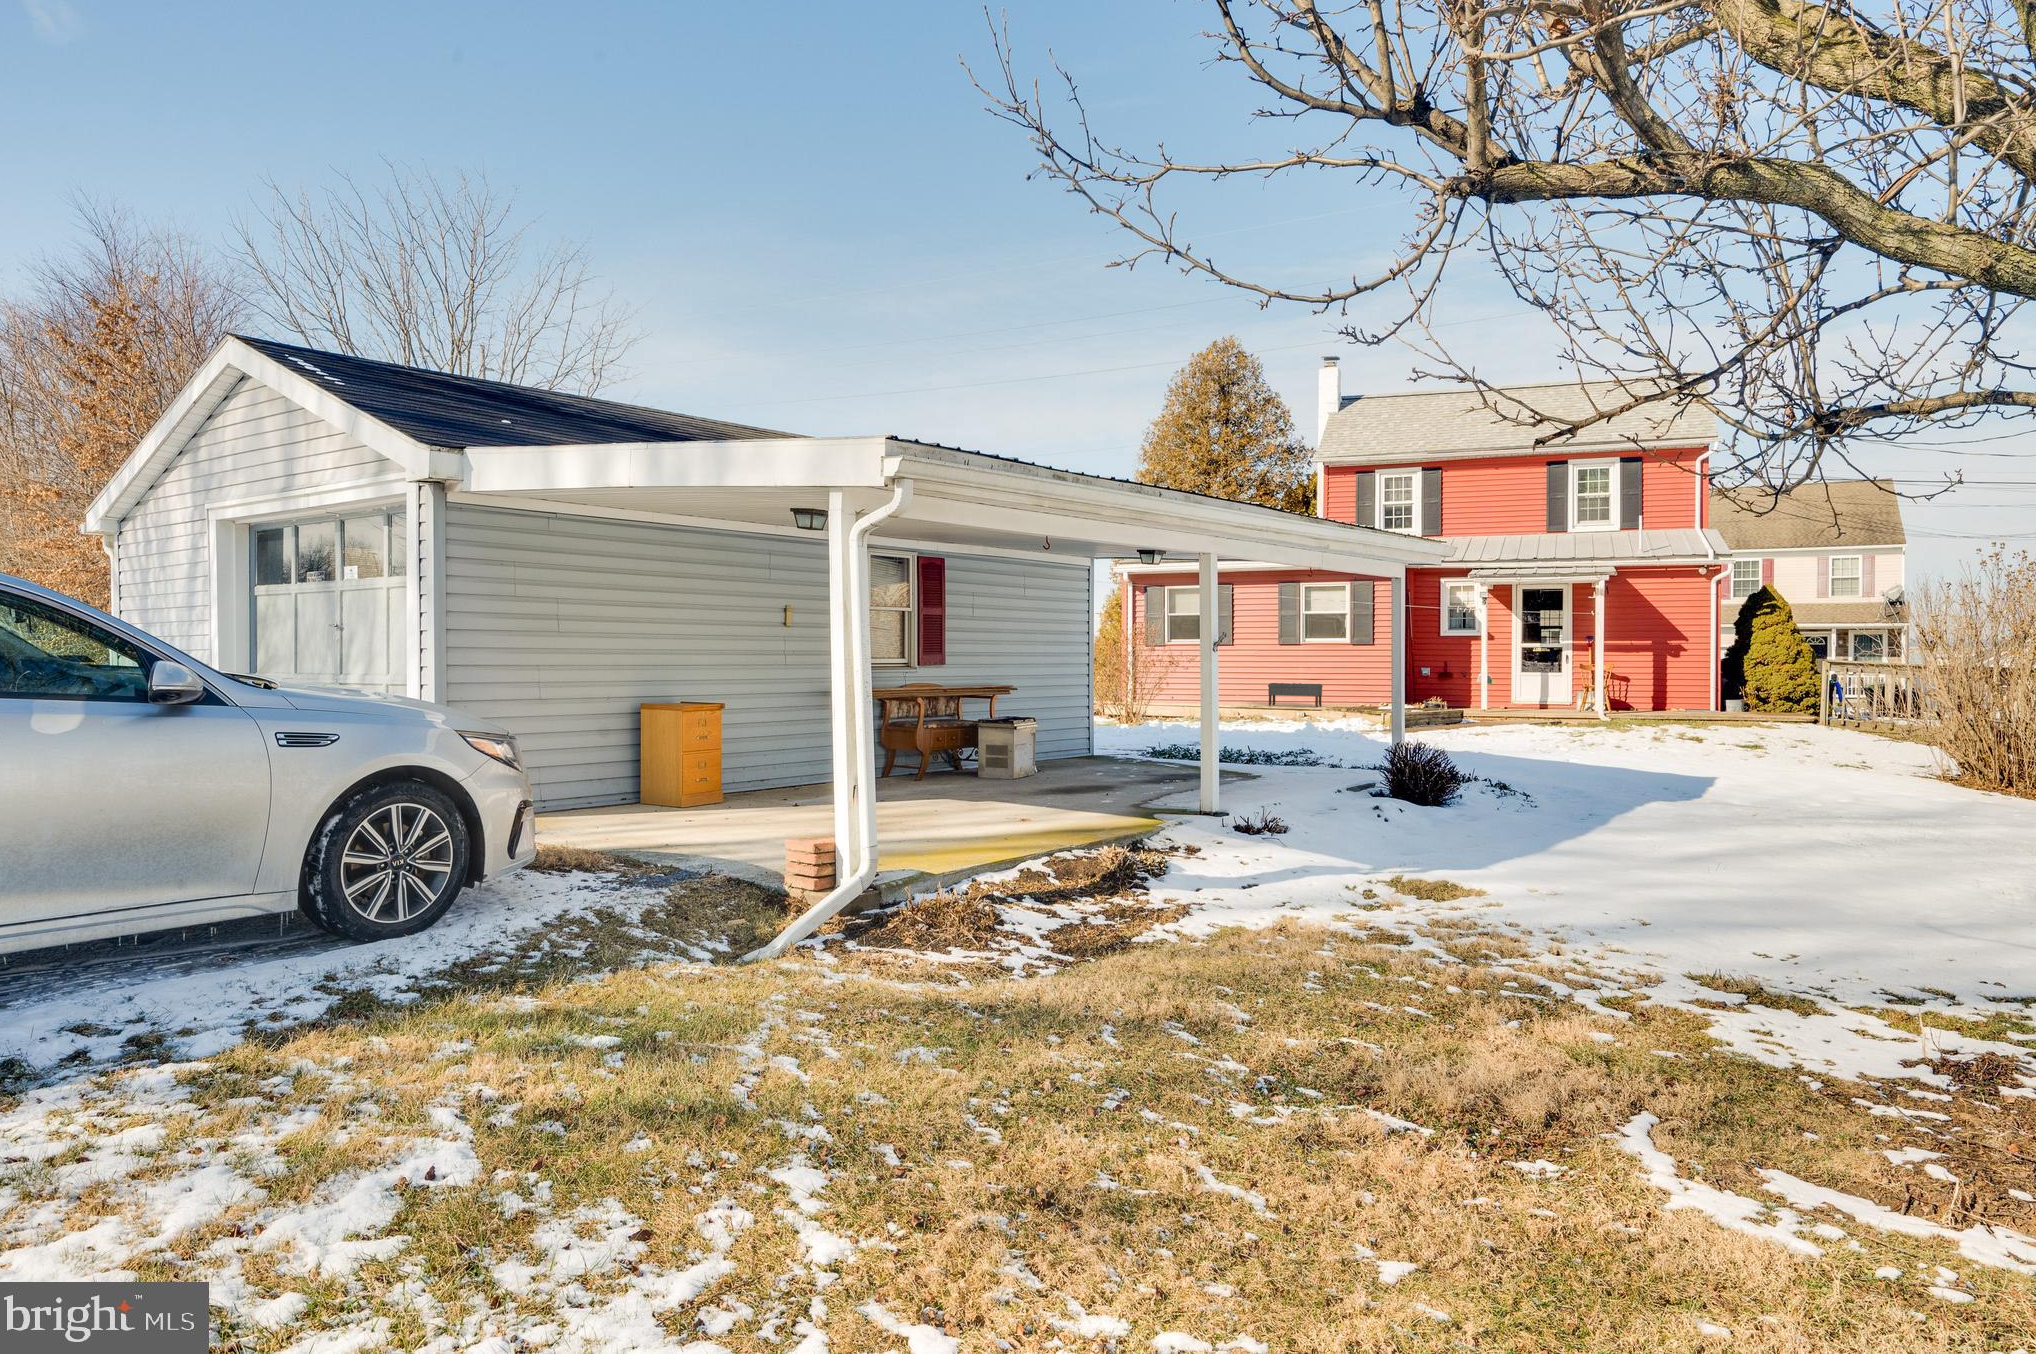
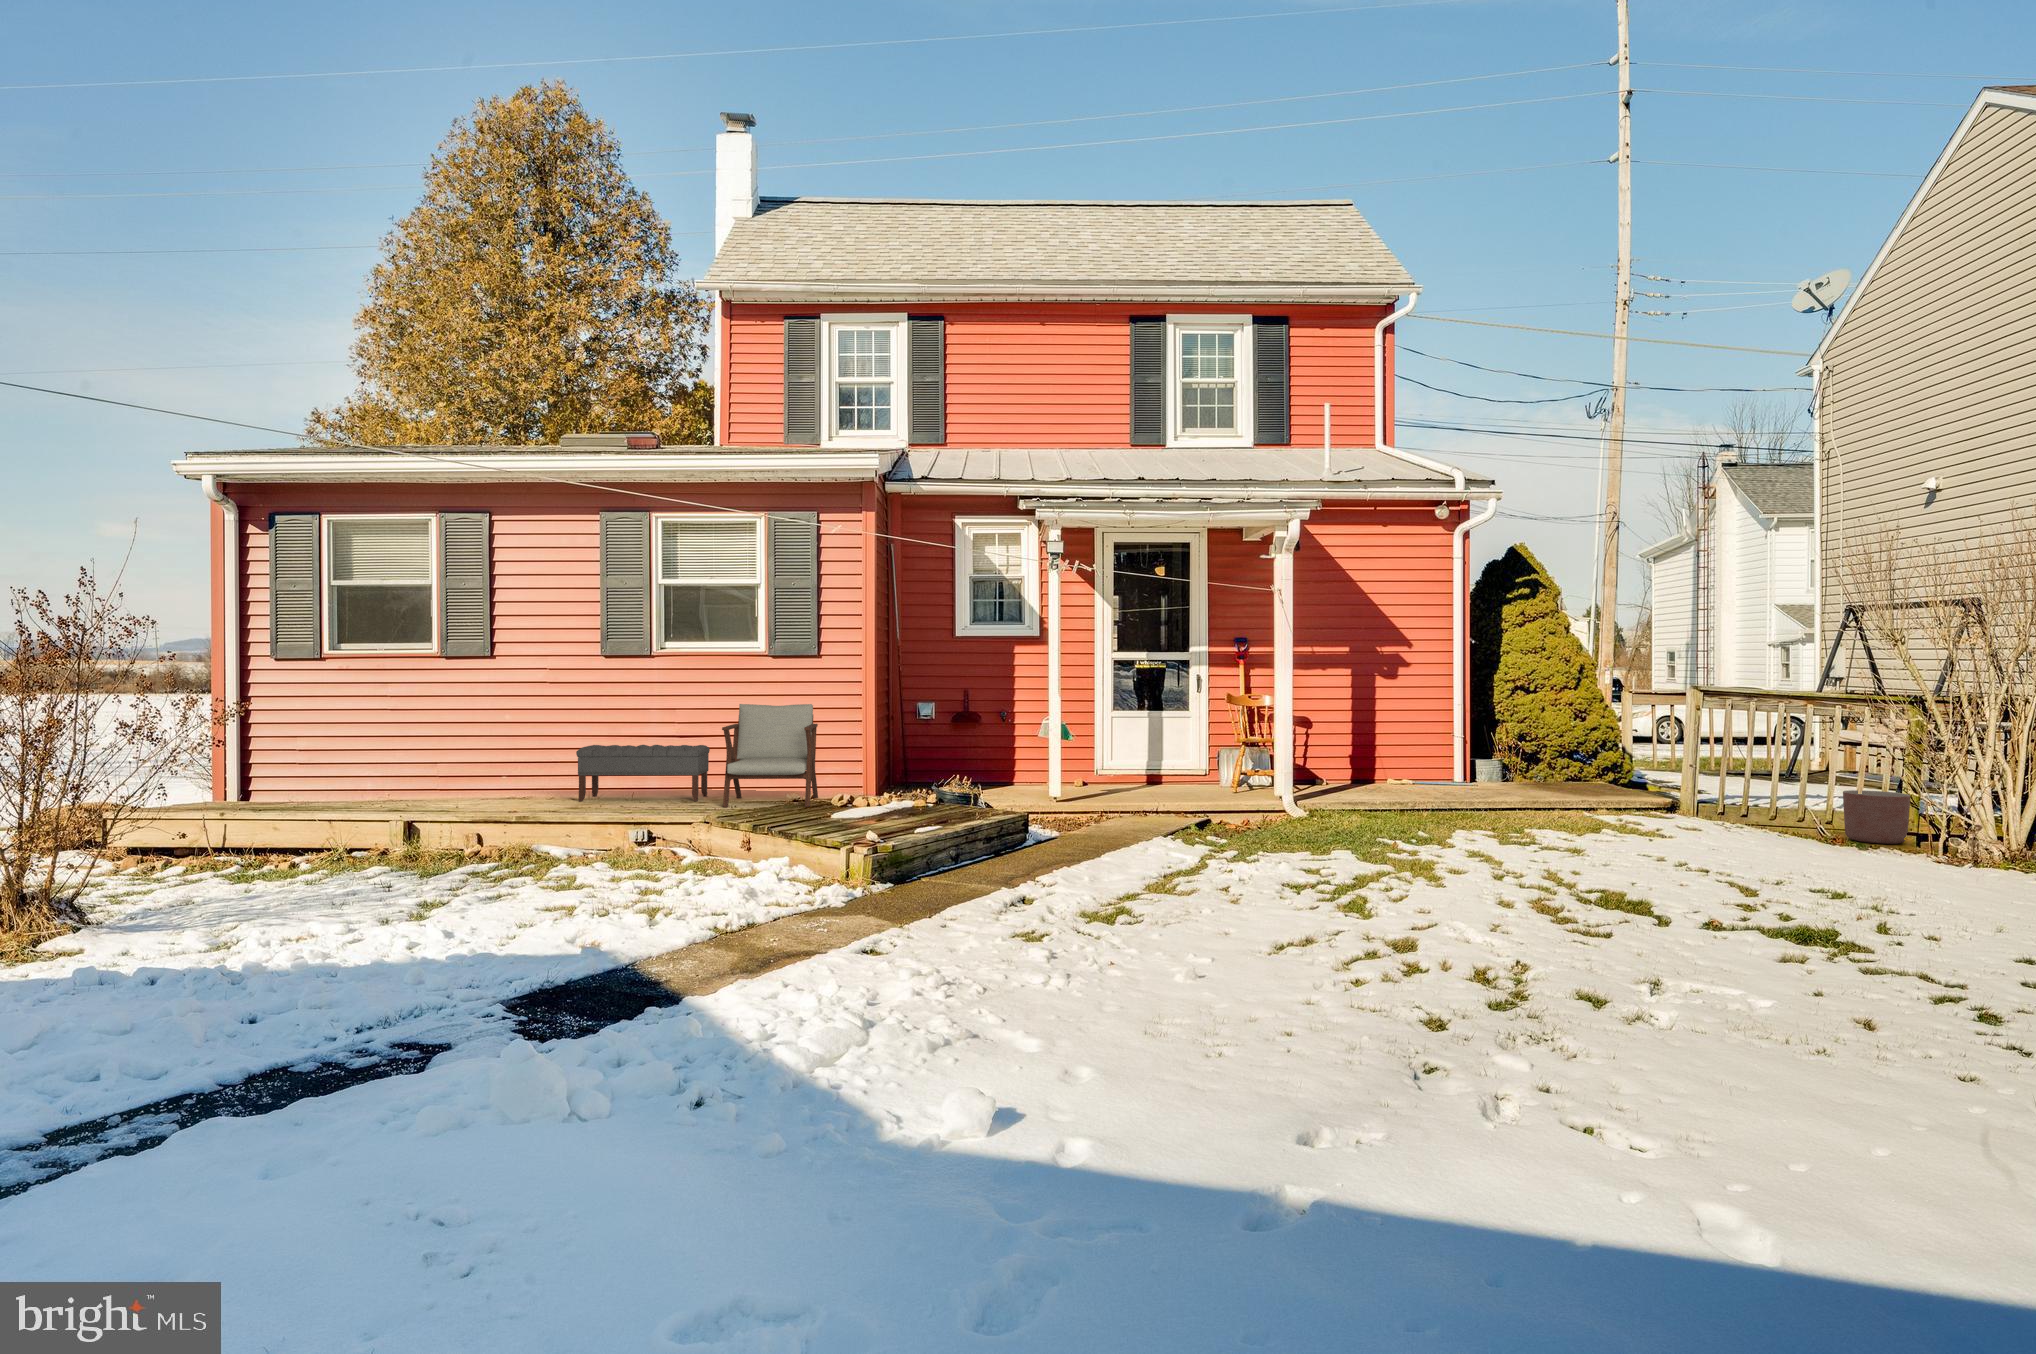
lounge chair: none [1328,666,1370,710] -> present [722,704,818,807]
planter: none [1870,716,1900,741] -> present [1843,790,1910,844]

